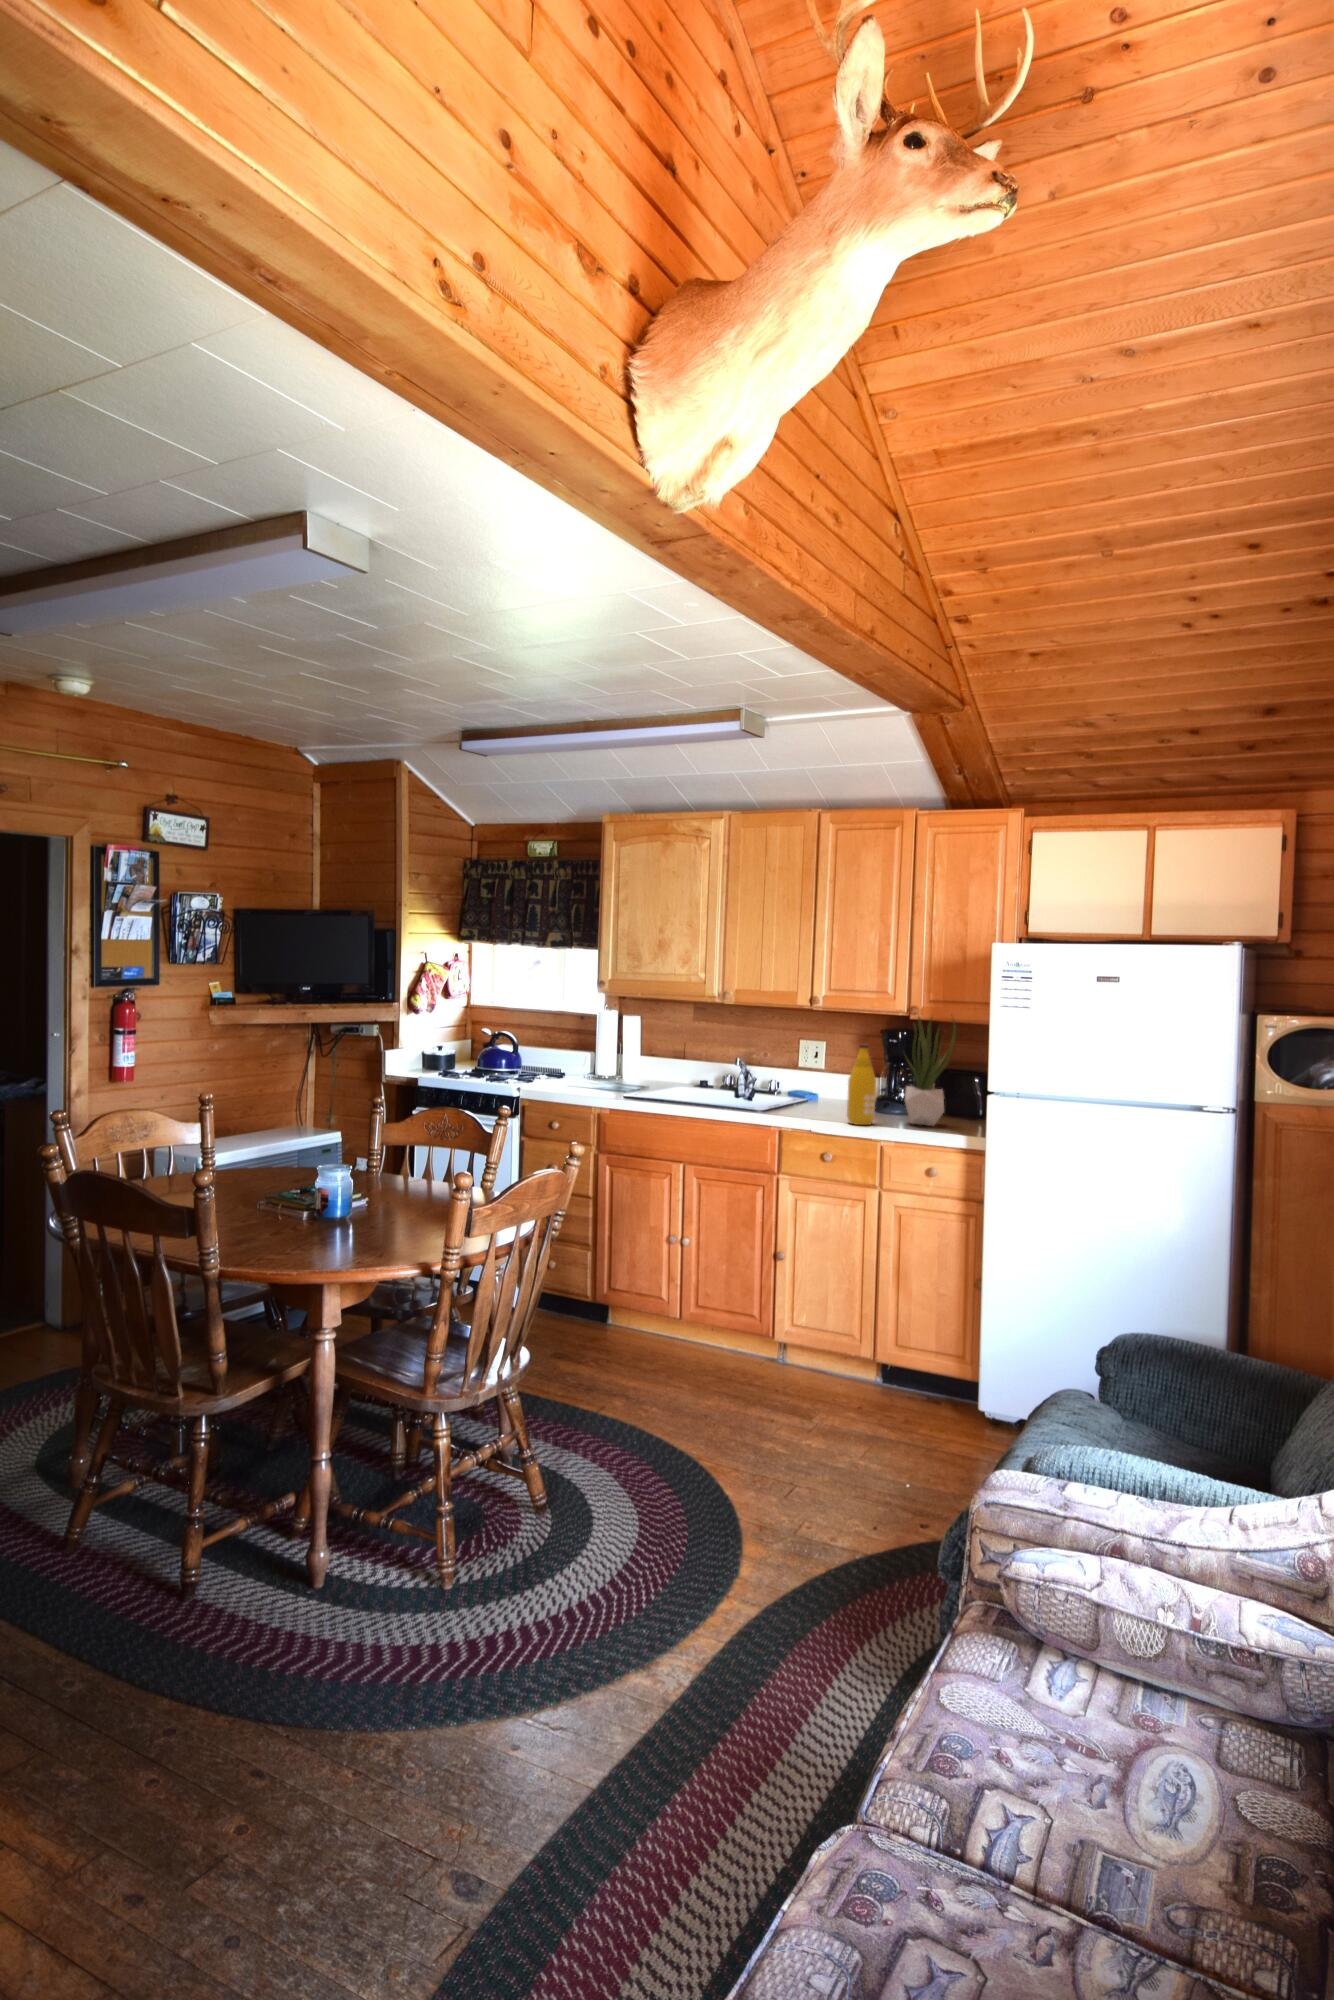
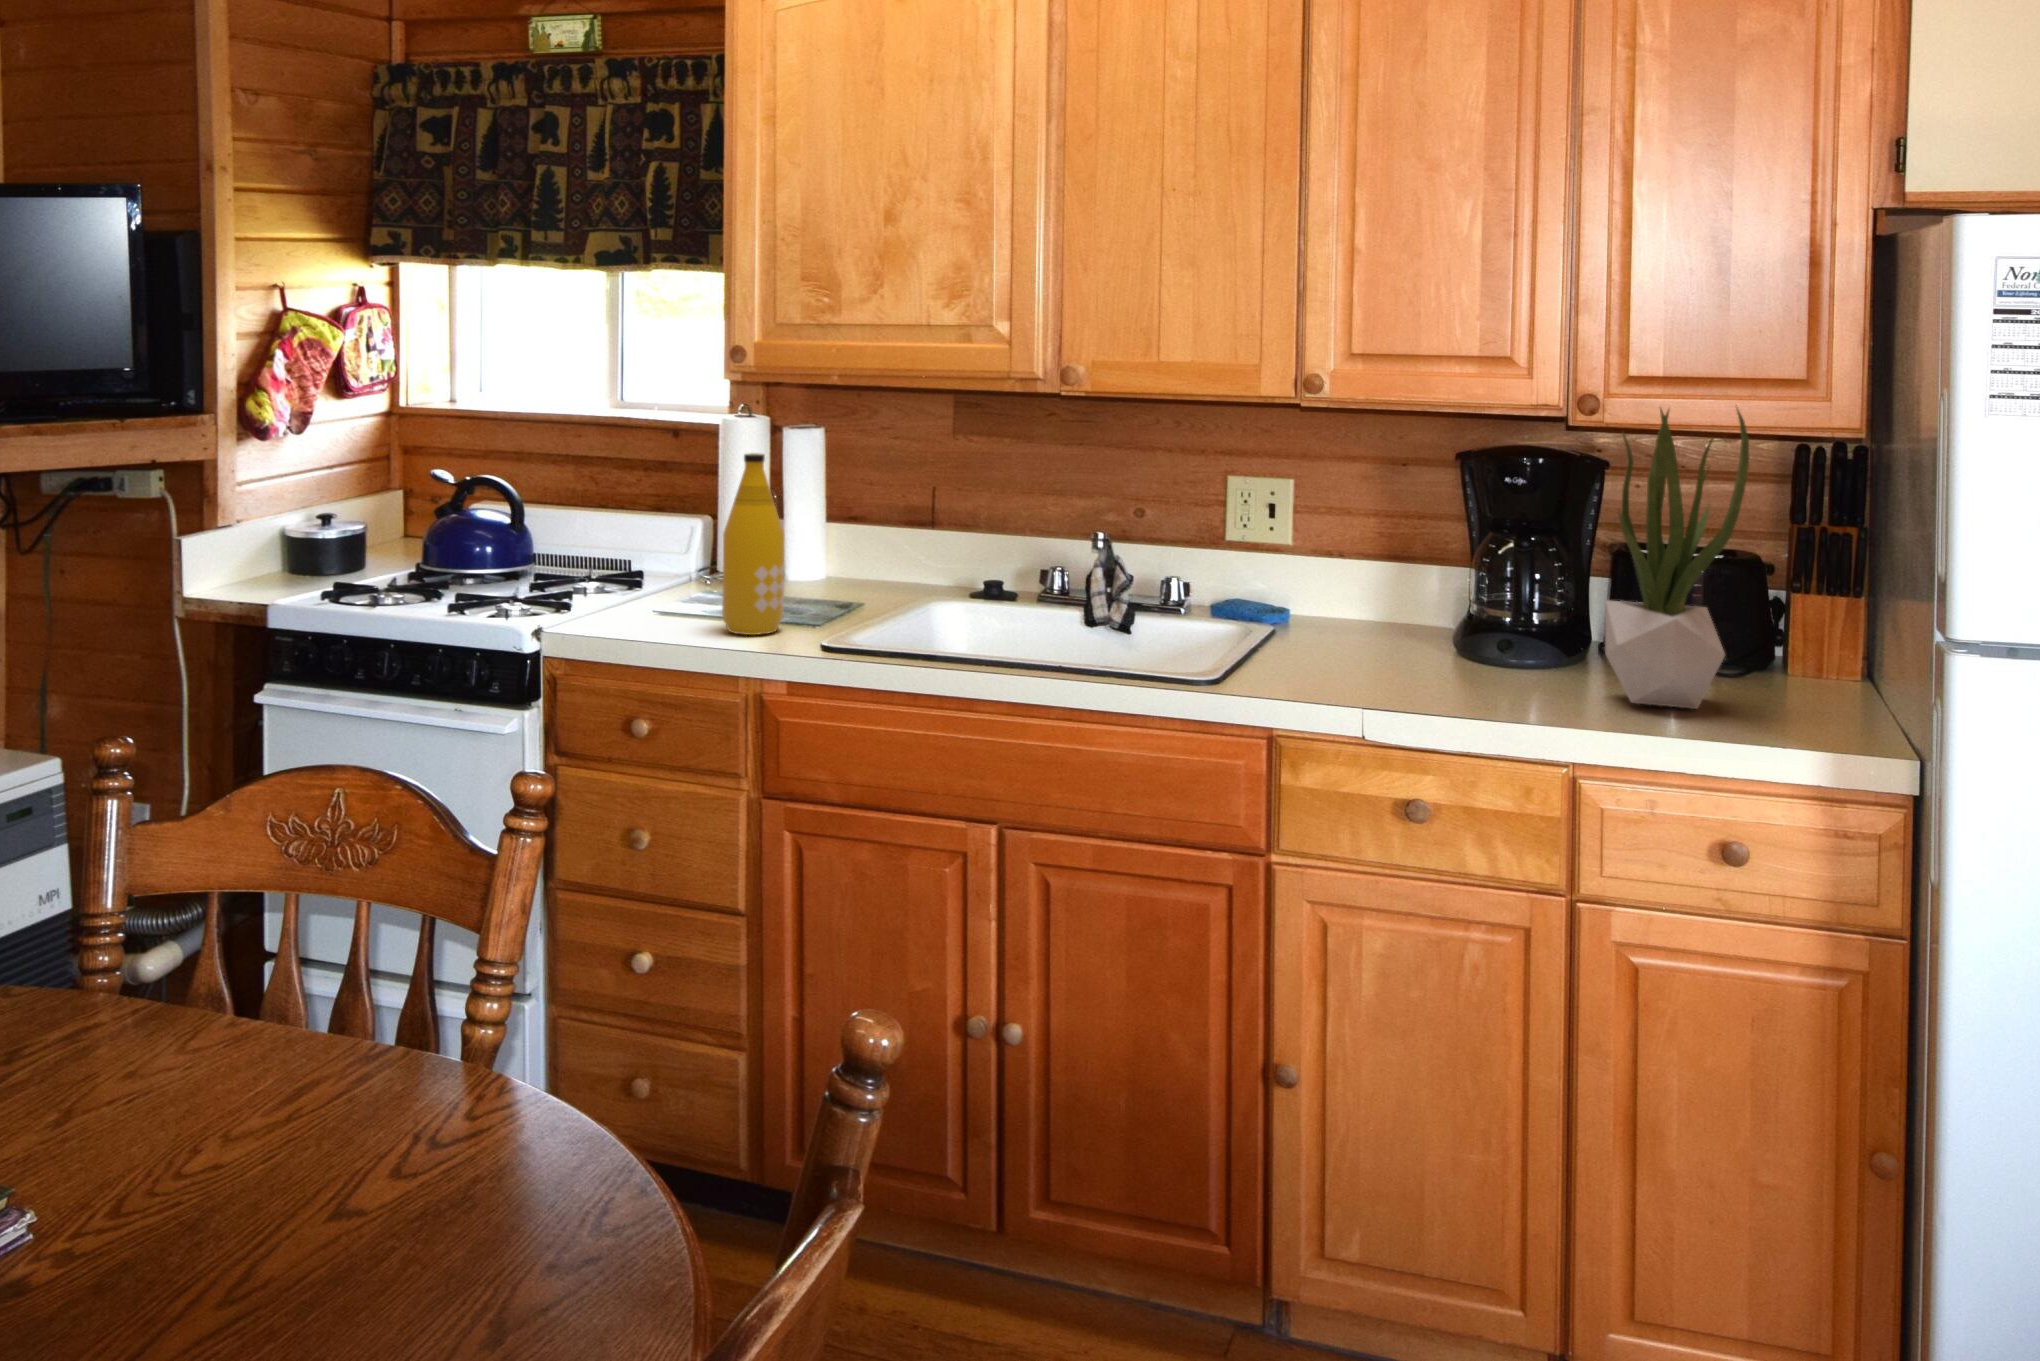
bottle: present [847,1044,876,1125] -> present [722,453,784,635]

